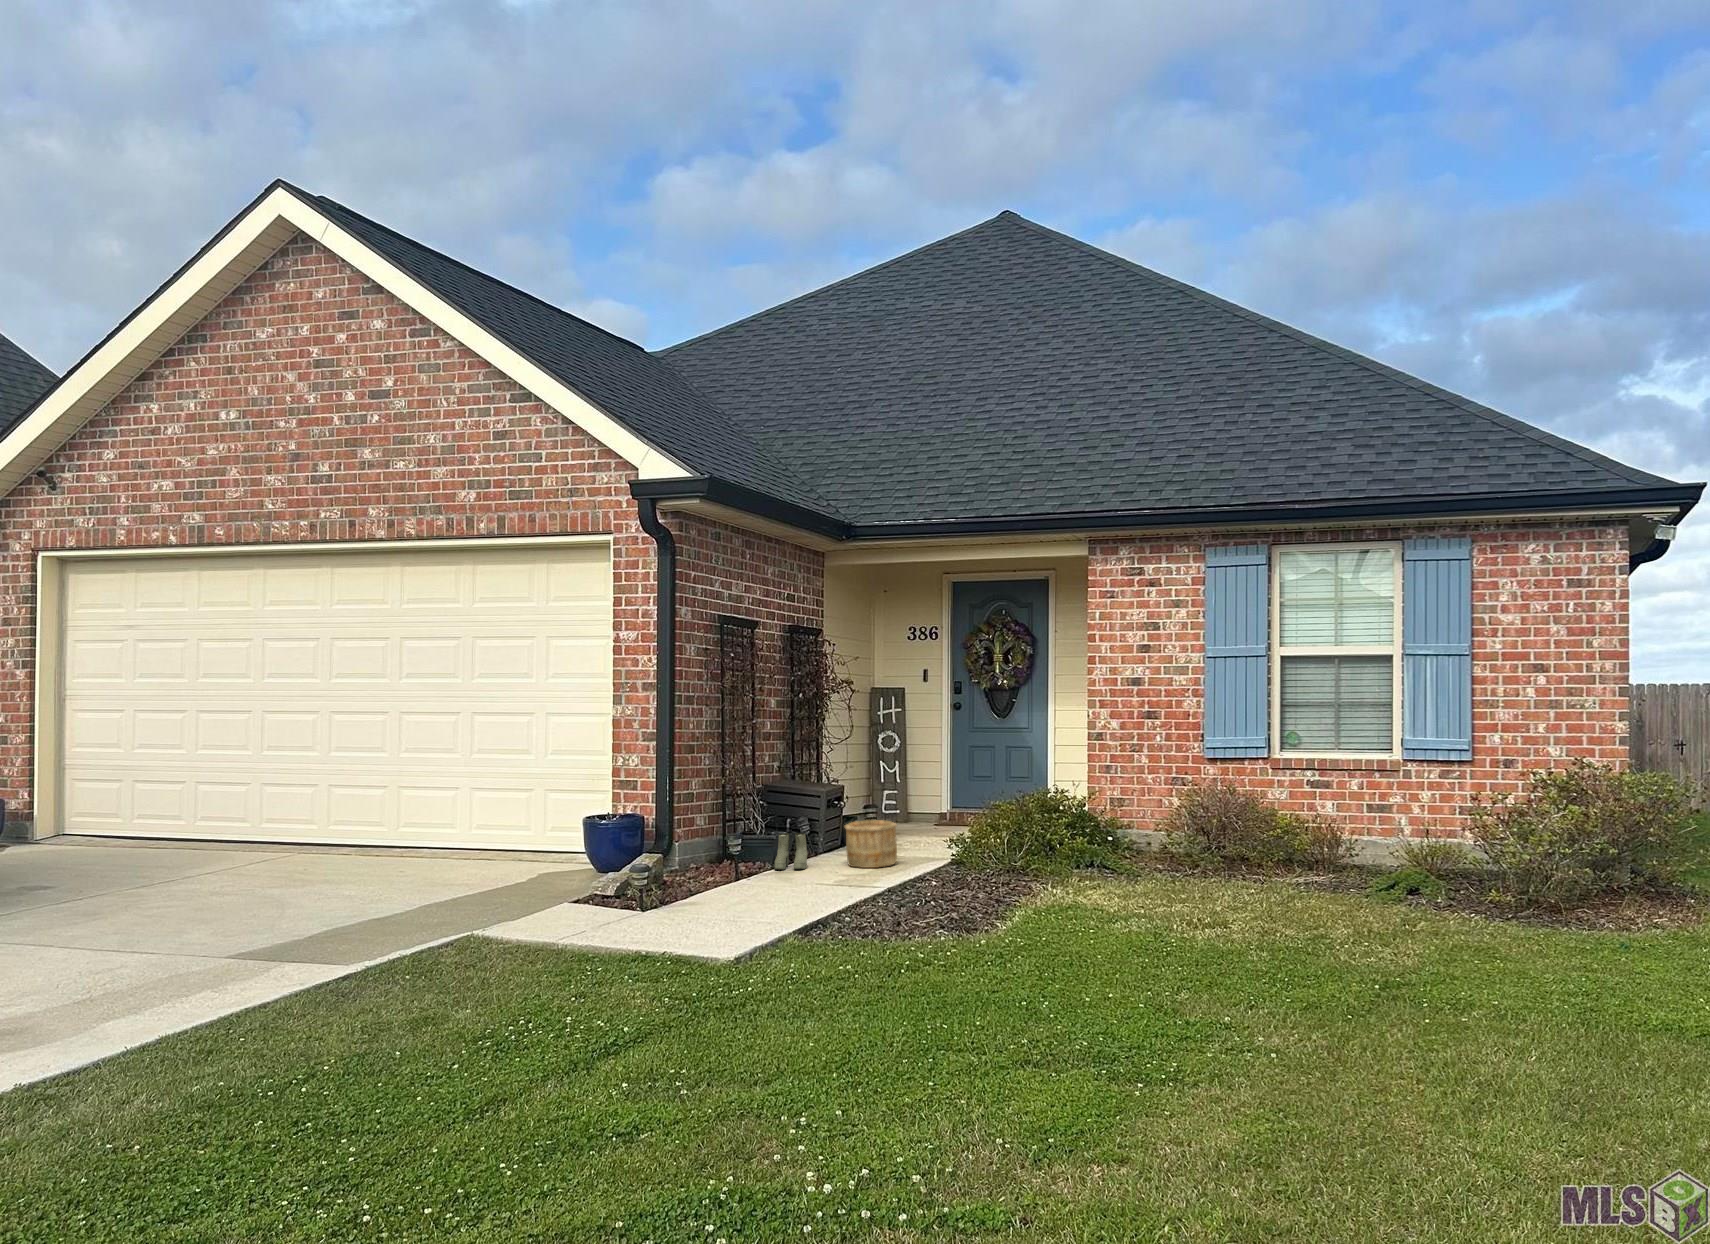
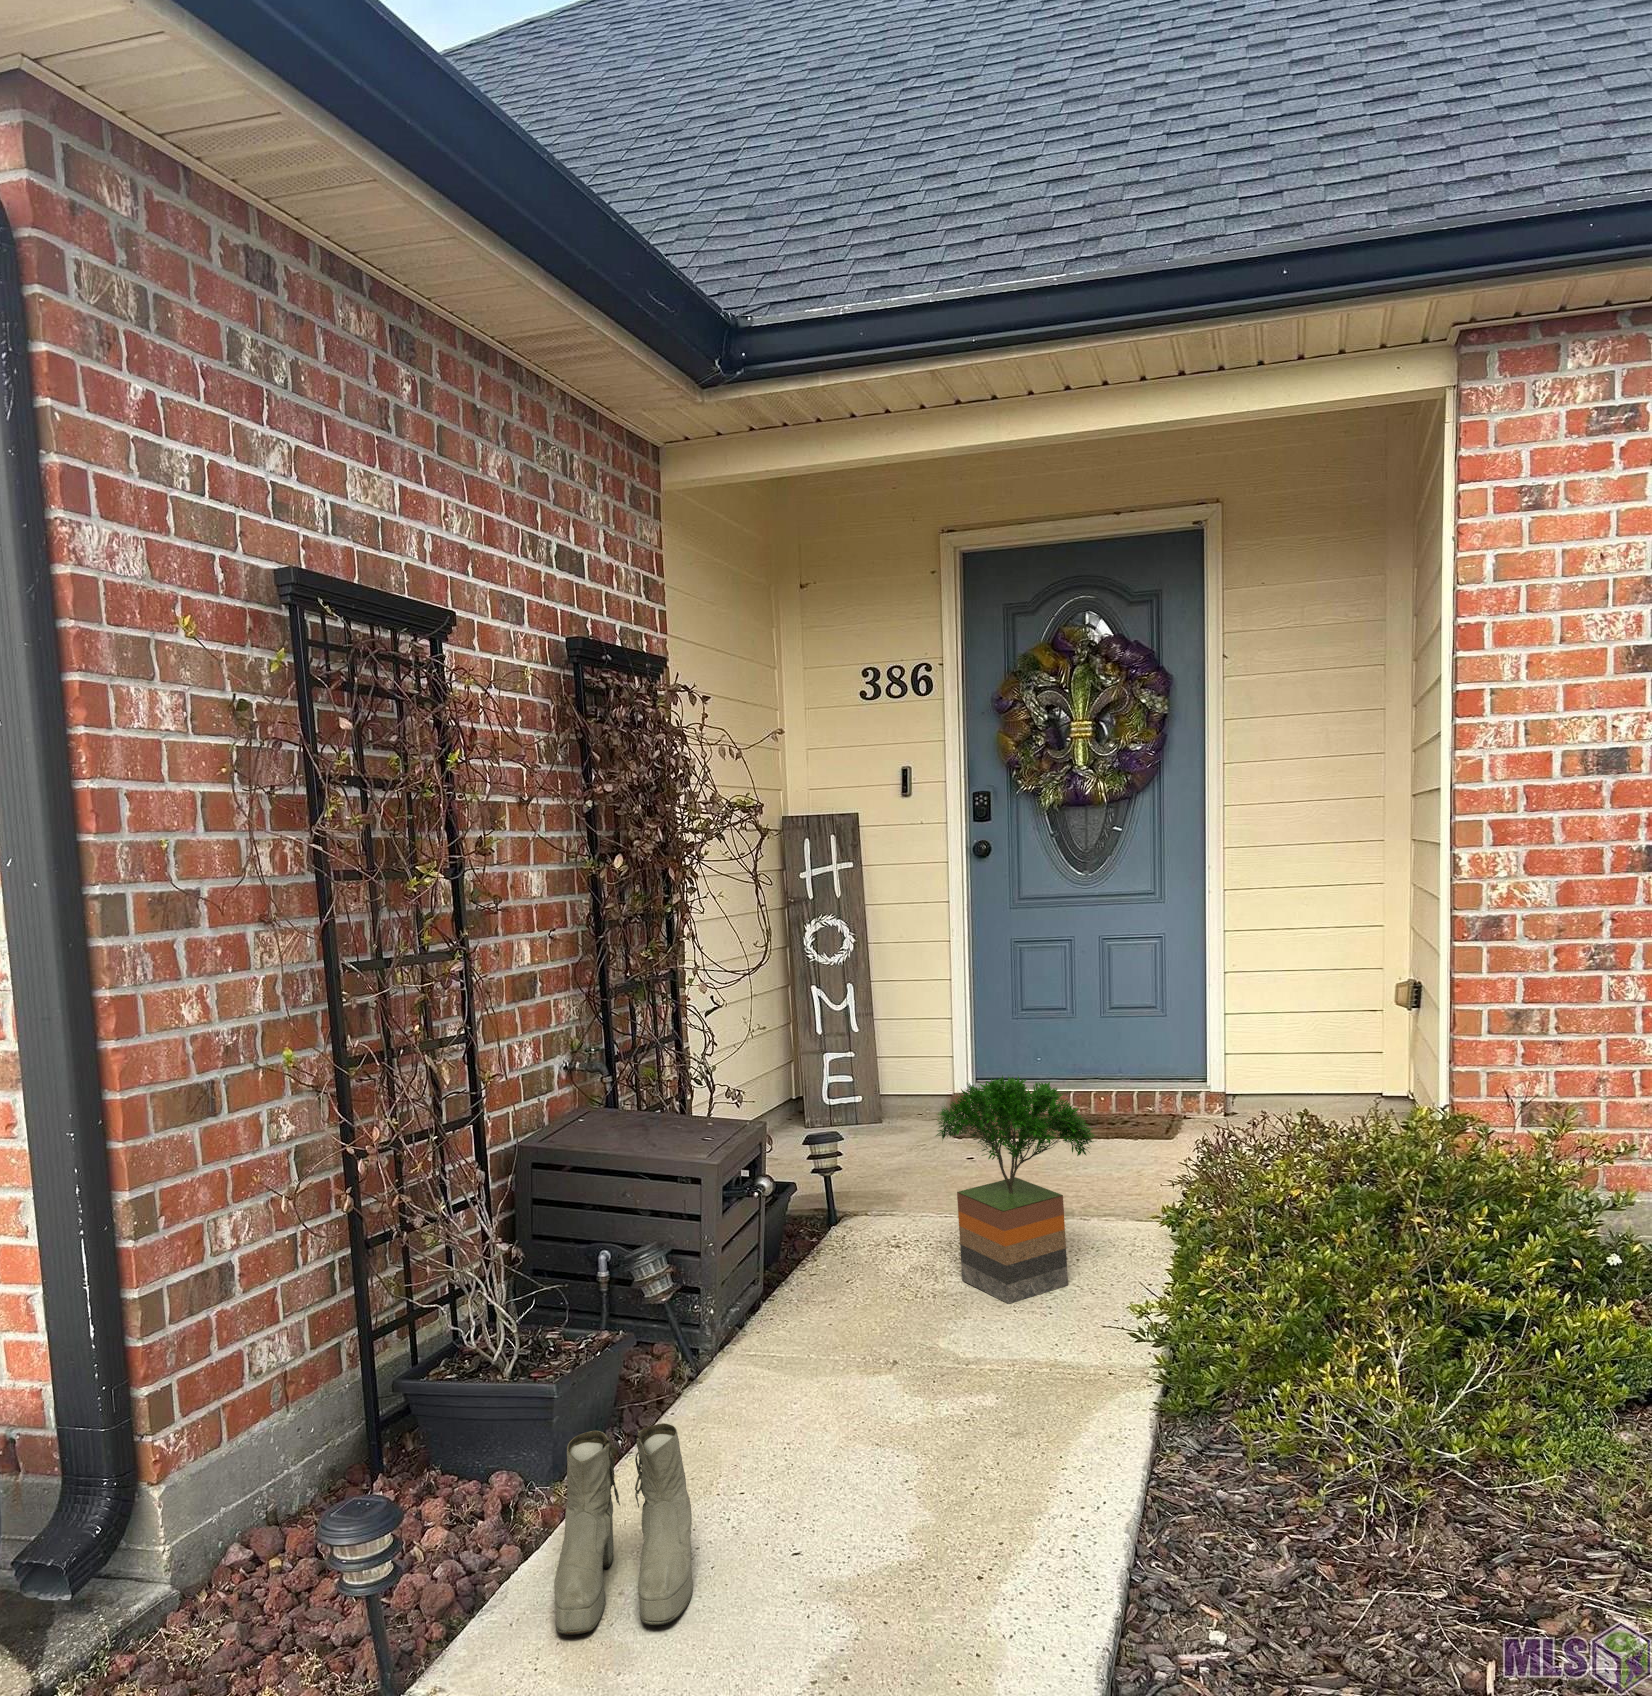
potted tree: none [898,777,949,847] -> present [936,1075,1095,1304]
wooden bucket: present [844,820,897,868] -> none [831,1318,1050,1576]

